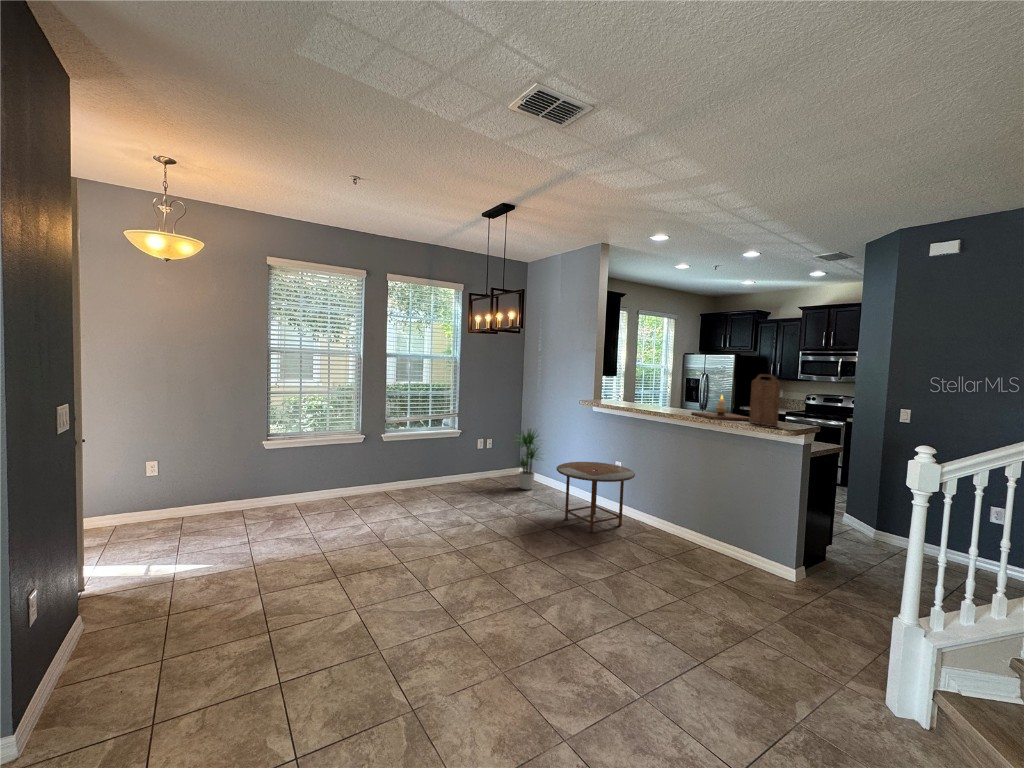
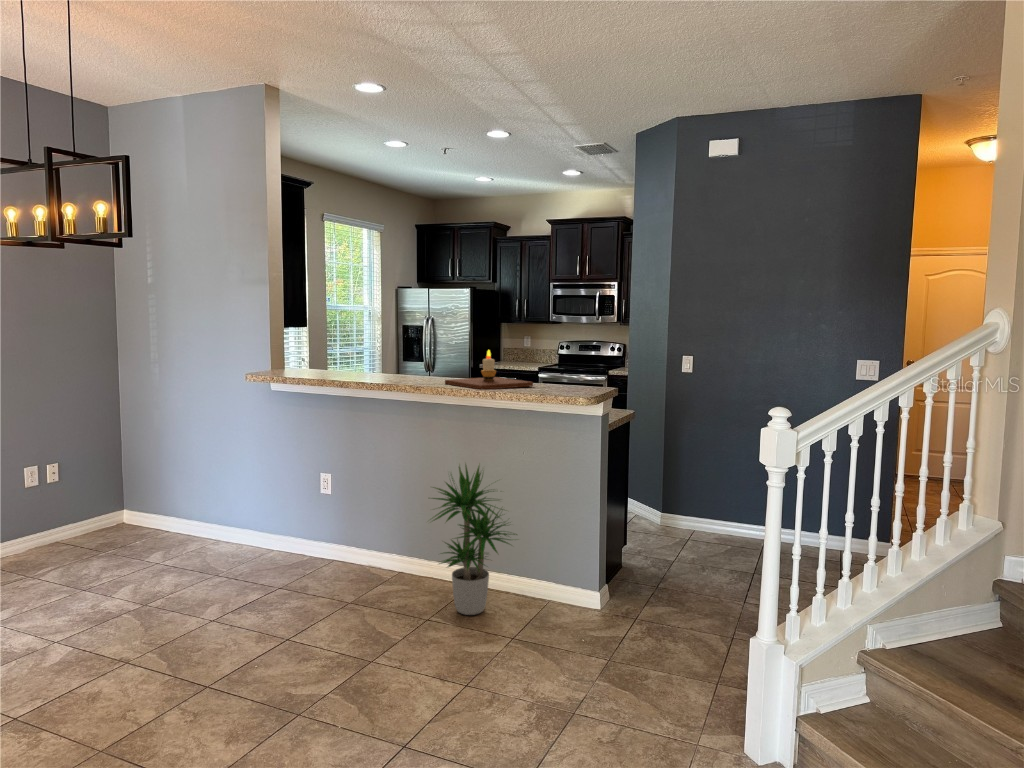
cutting board: present [749,374,780,426] -> none [532,316,573,392]
potted plant: present [515,429,541,489] -> present [432,464,517,615]
side table: present [557,462,635,532] -> none [216,478,360,605]

